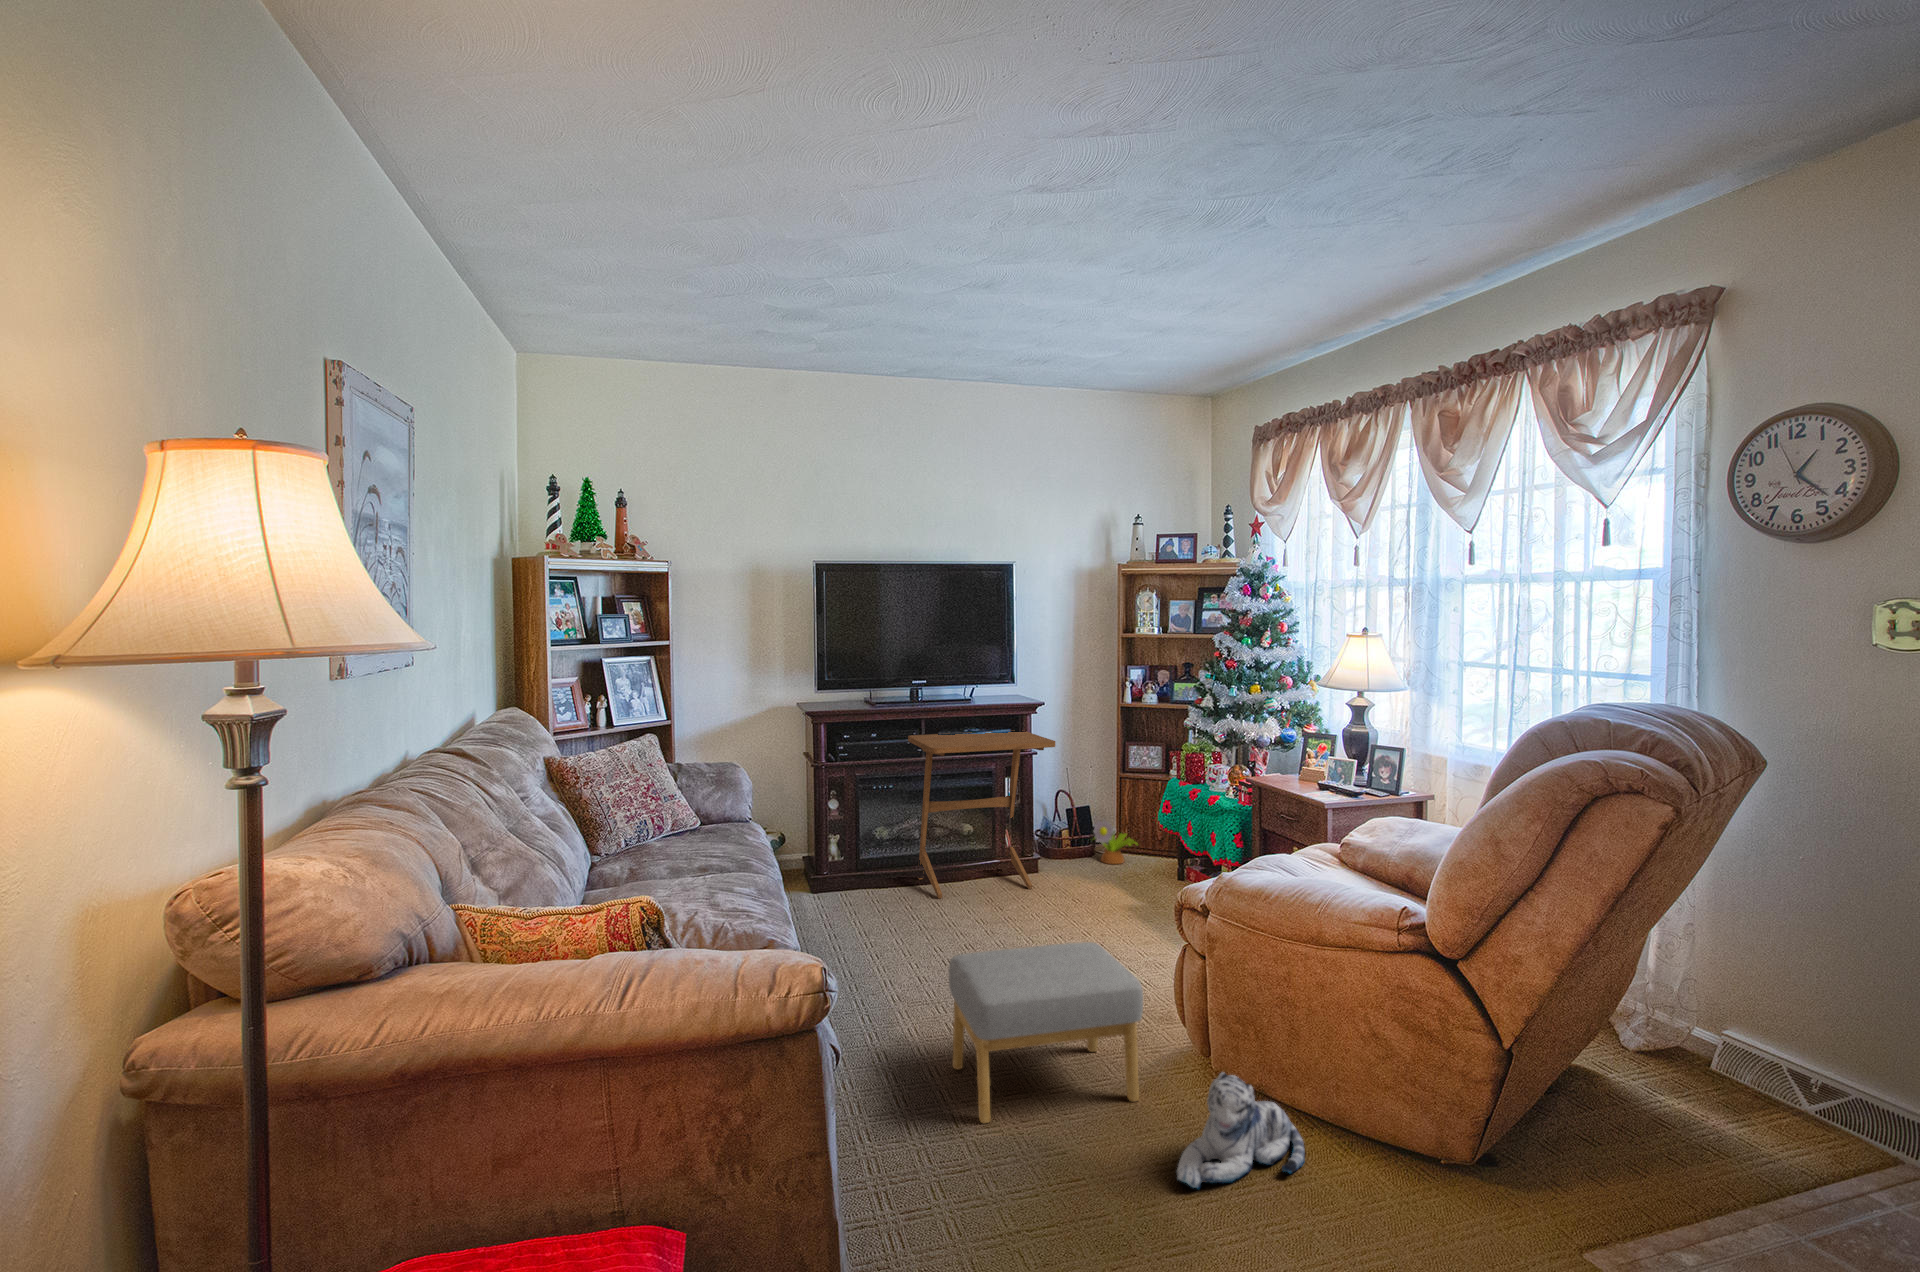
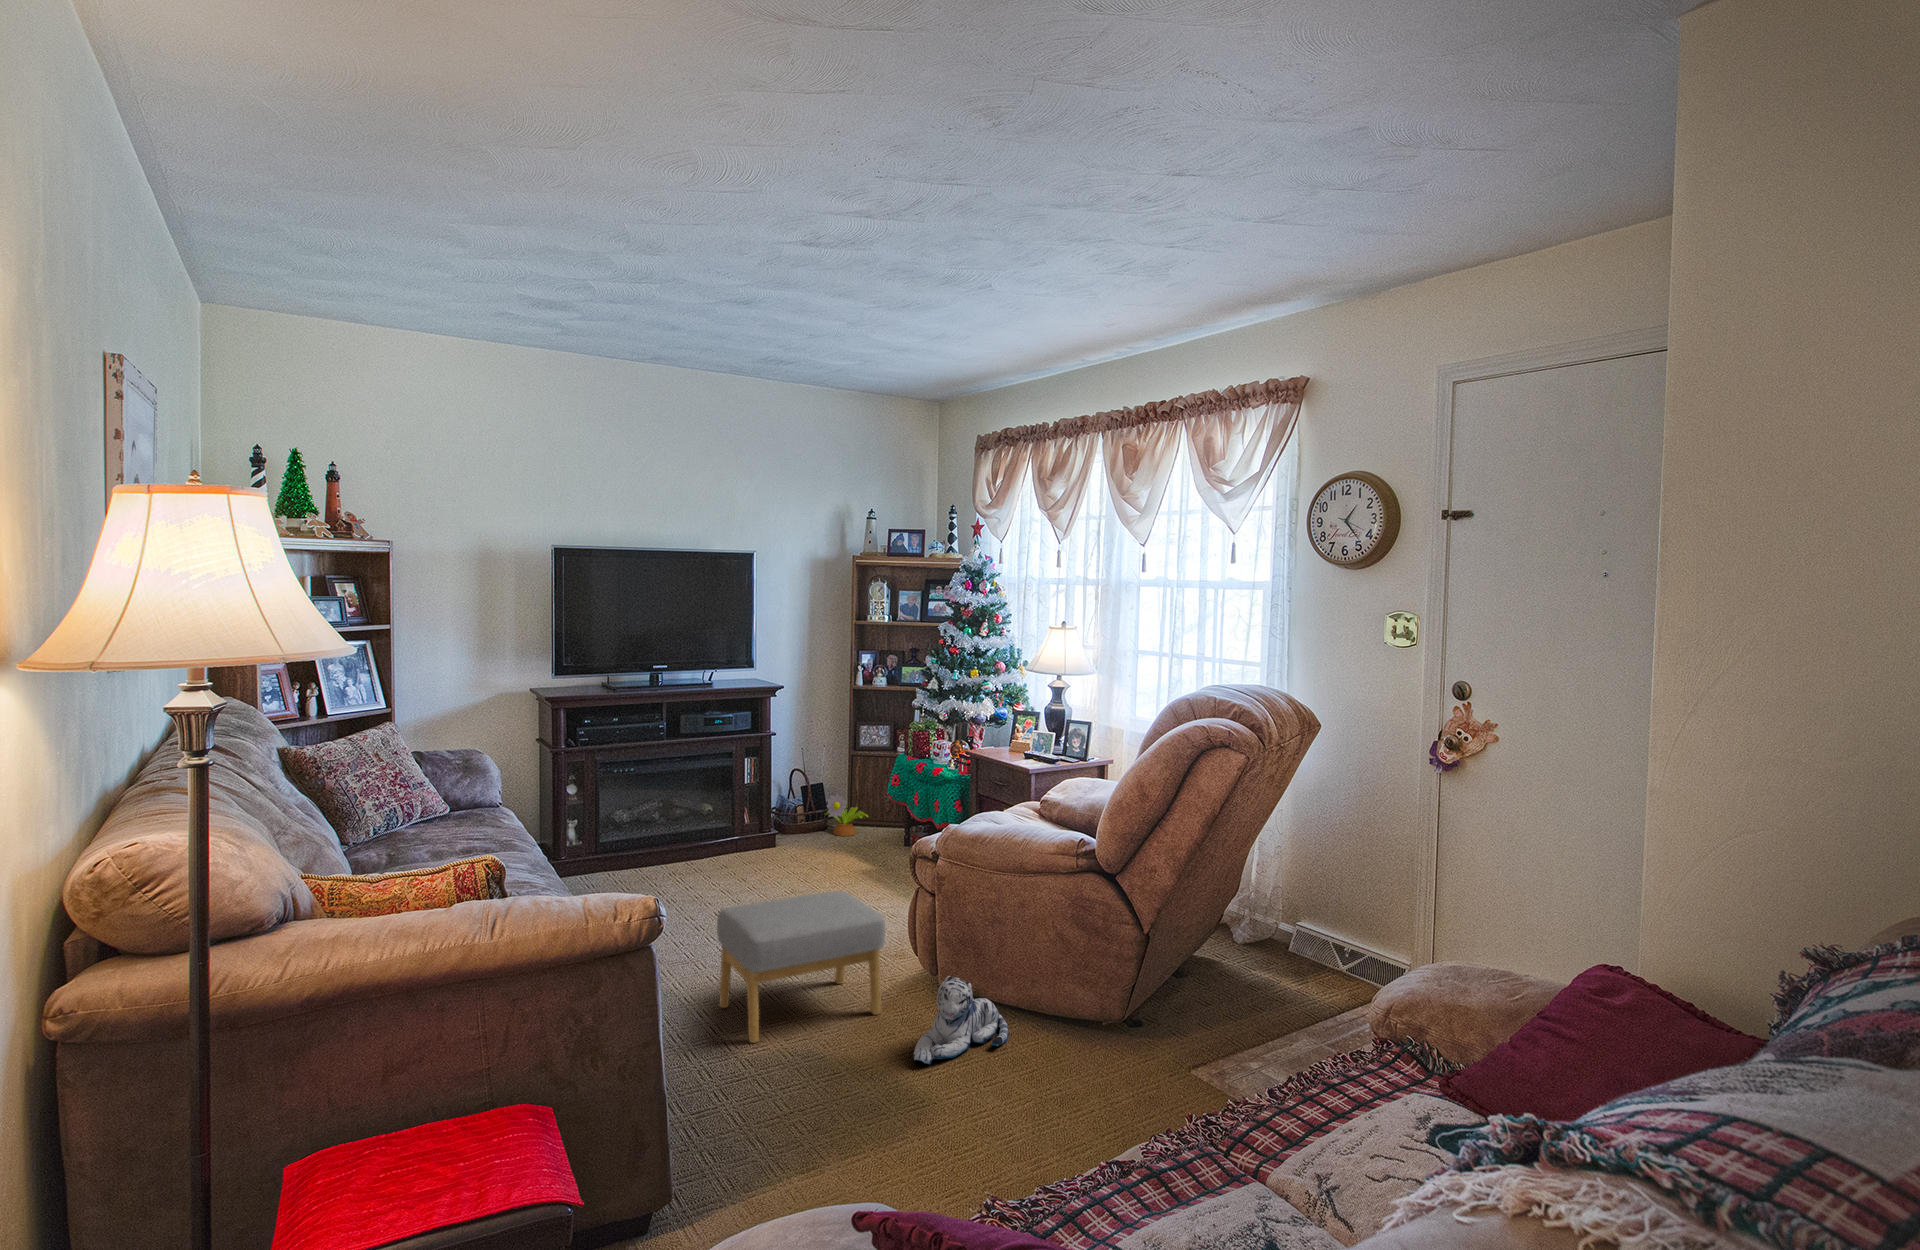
side table: present [908,730,1055,898] -> none [650,712,796,875]

